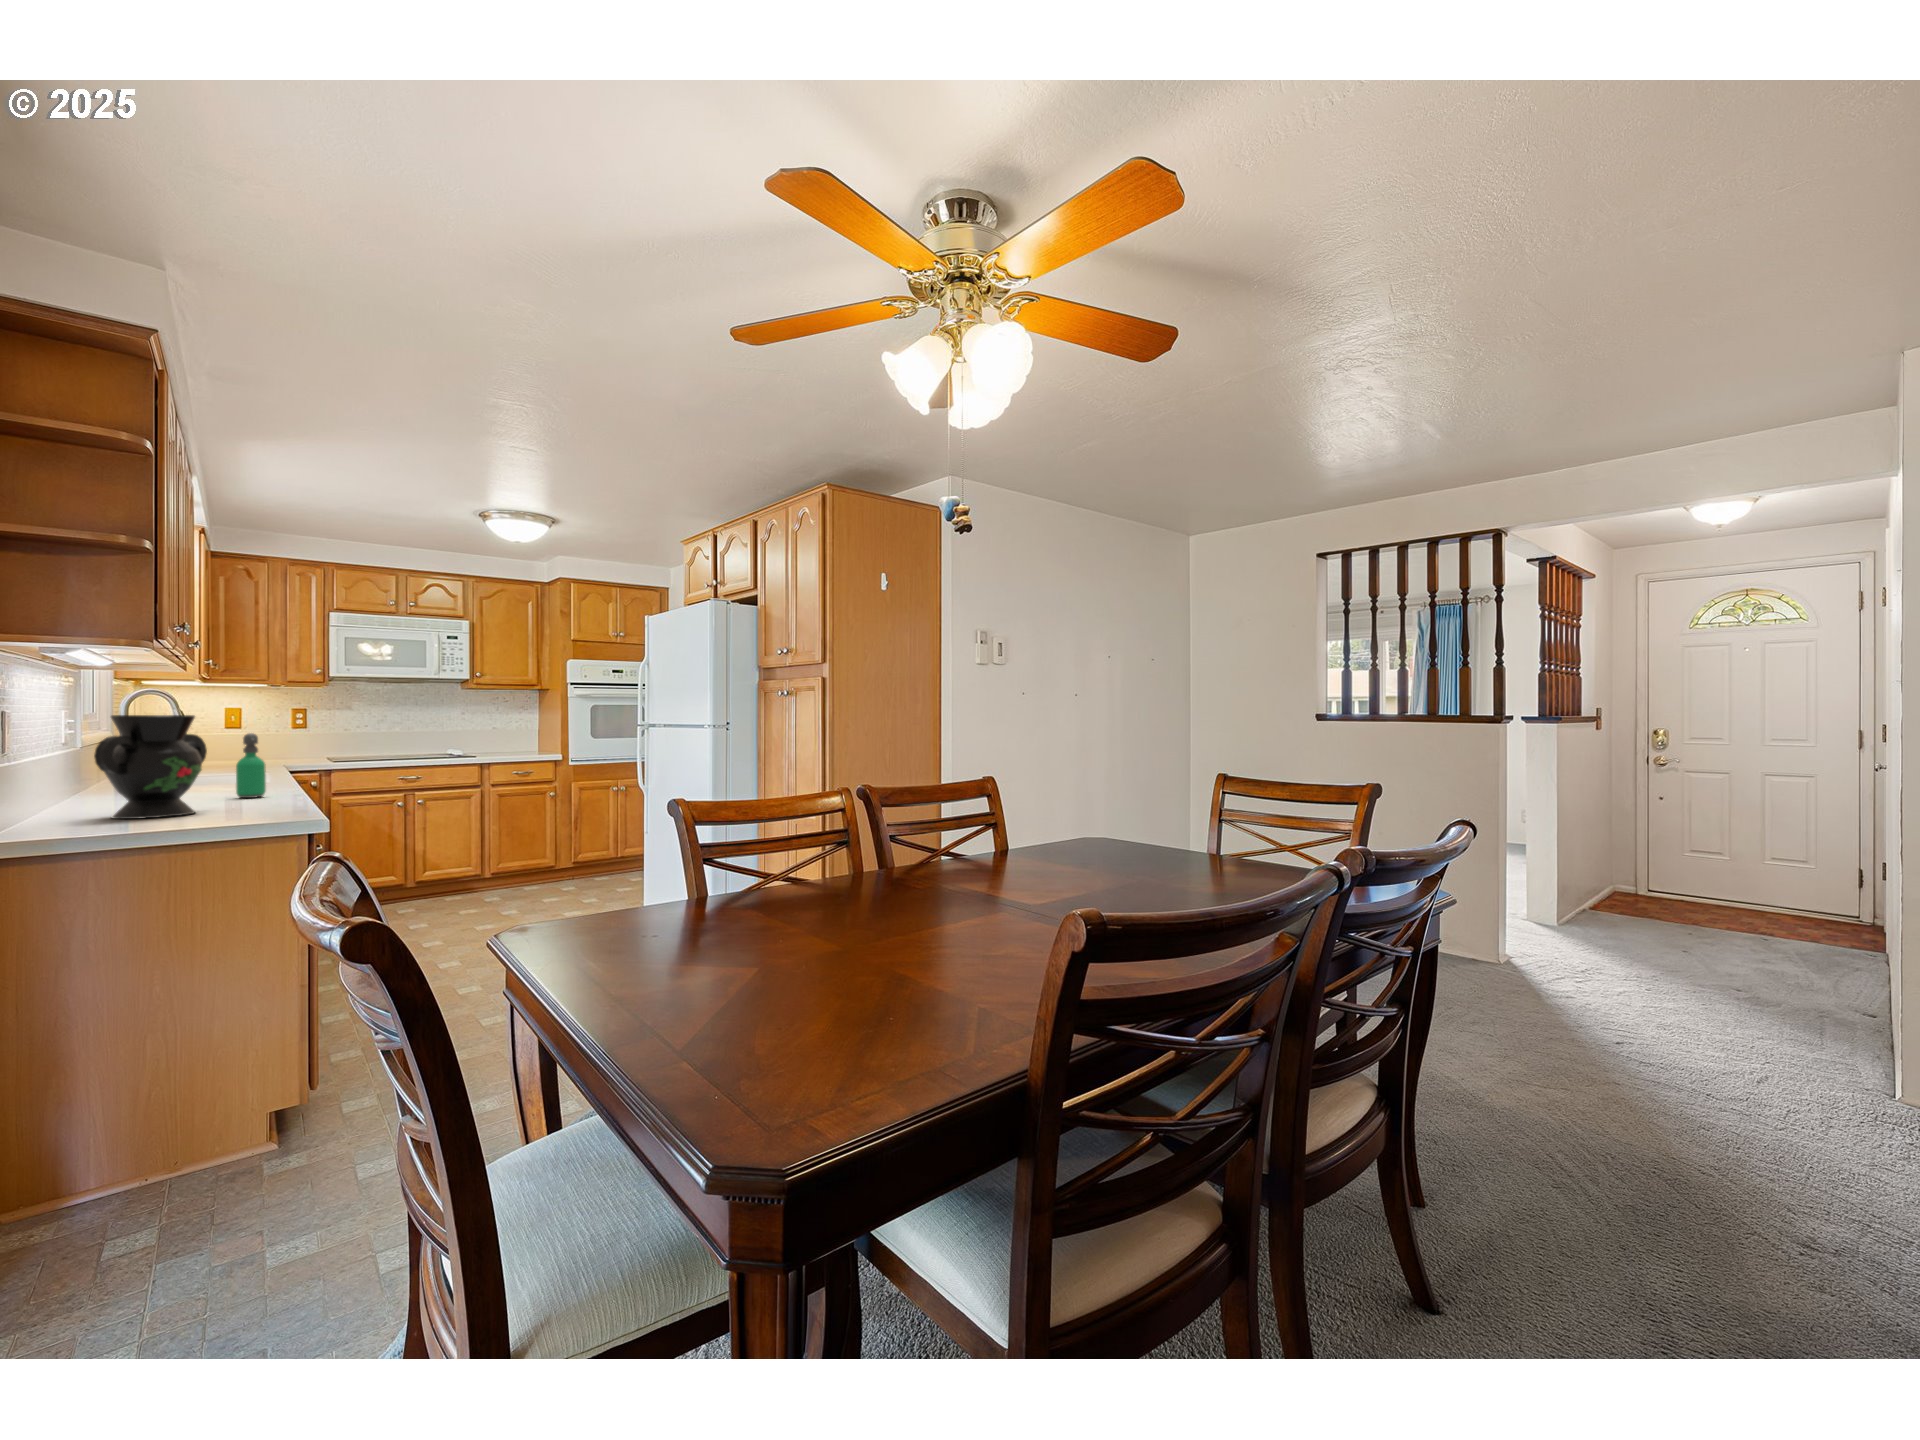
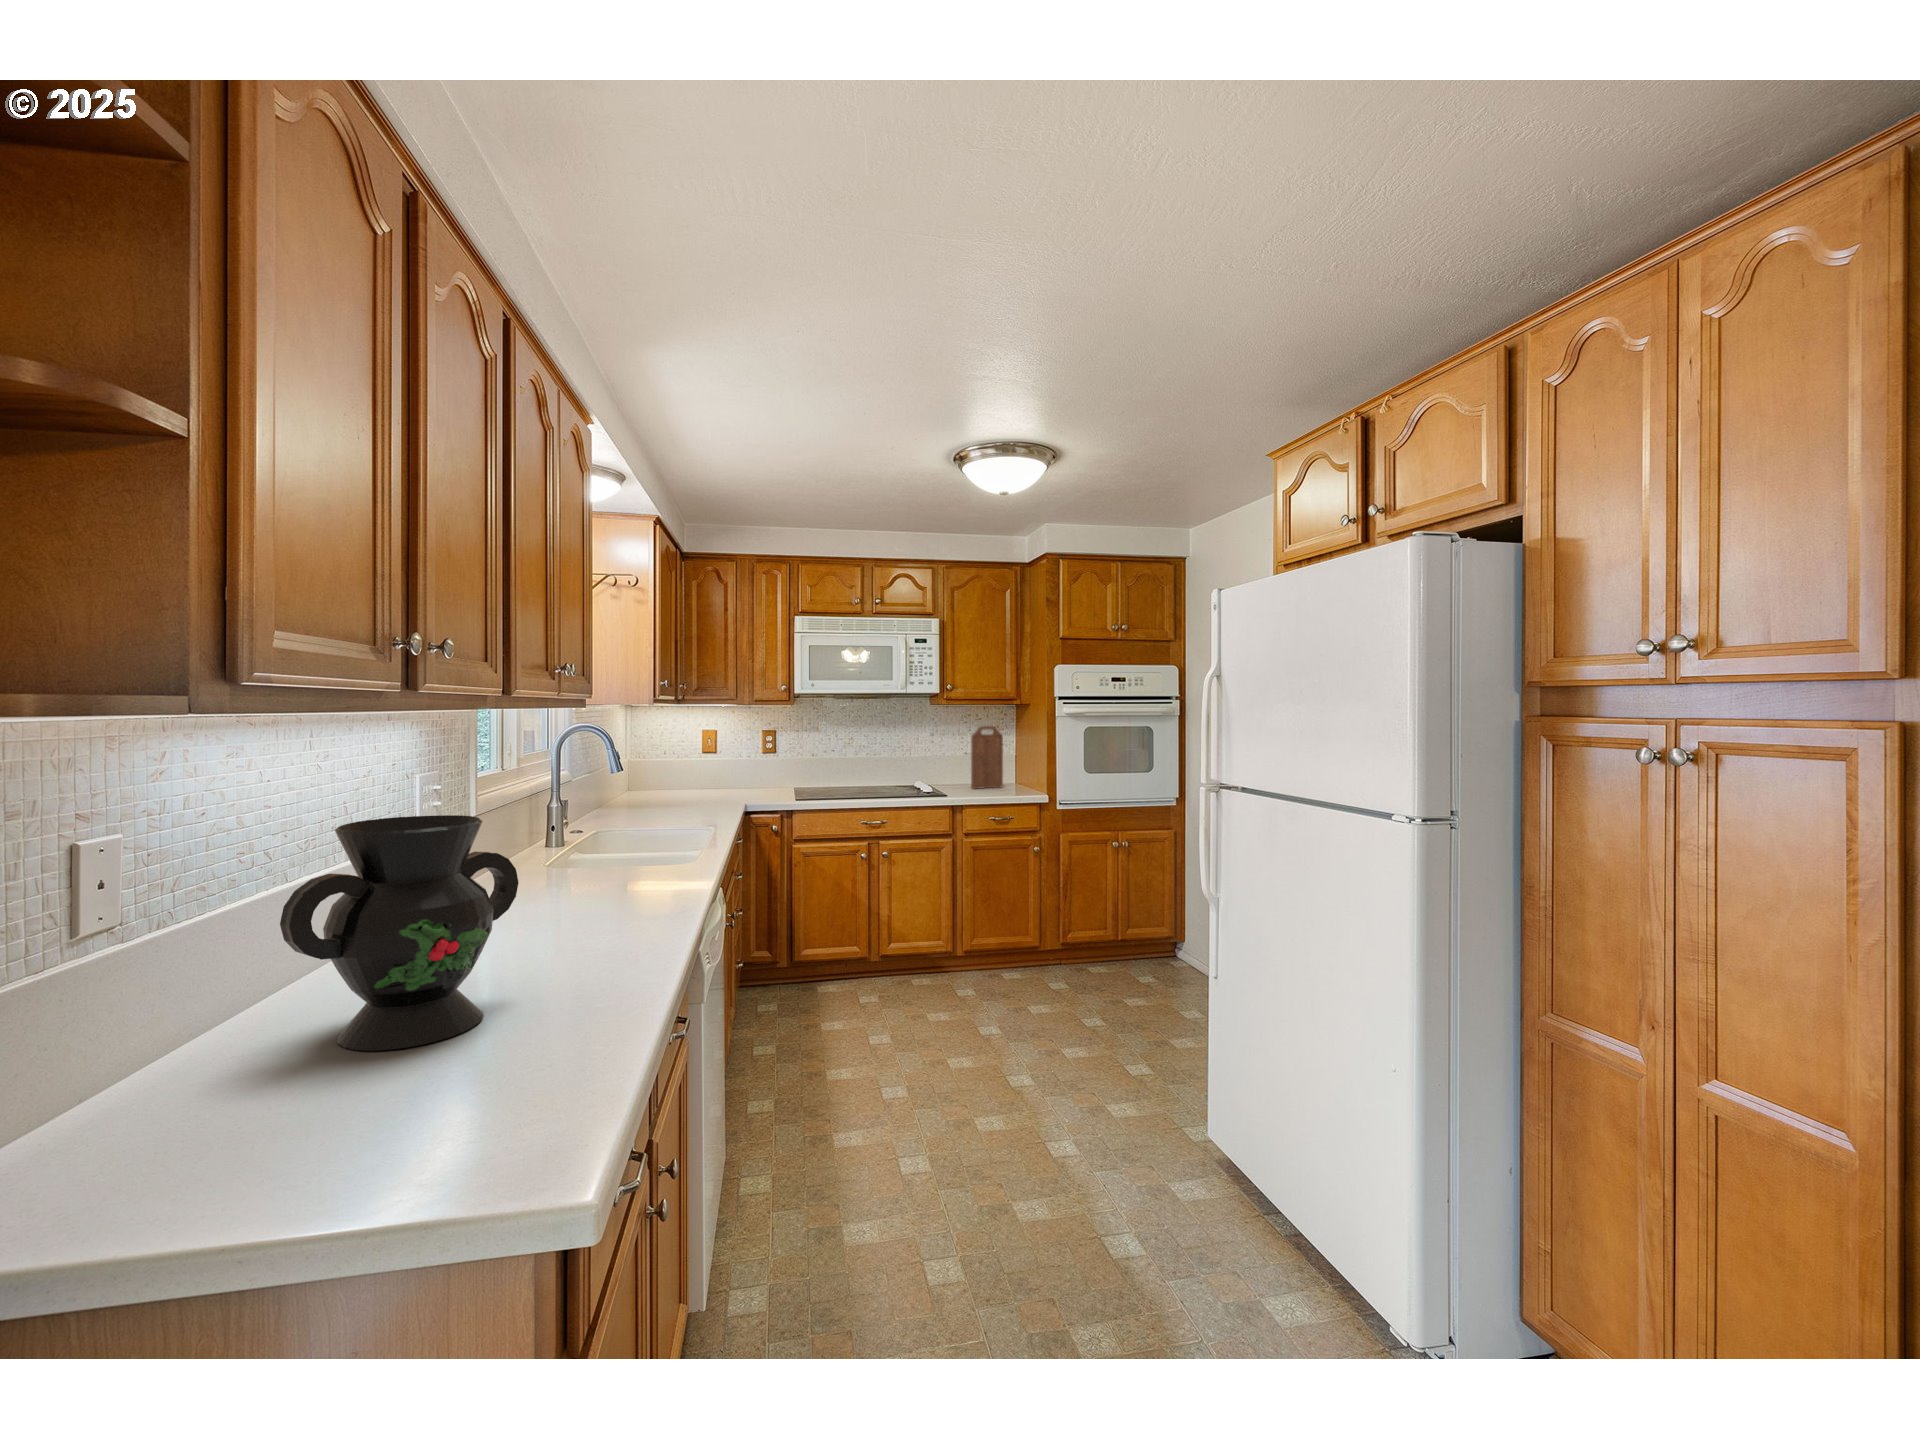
cutting board: none [499,706,528,755] -> present [971,726,1003,789]
soap dispenser: present [236,733,266,798] -> none [608,820,650,934]

